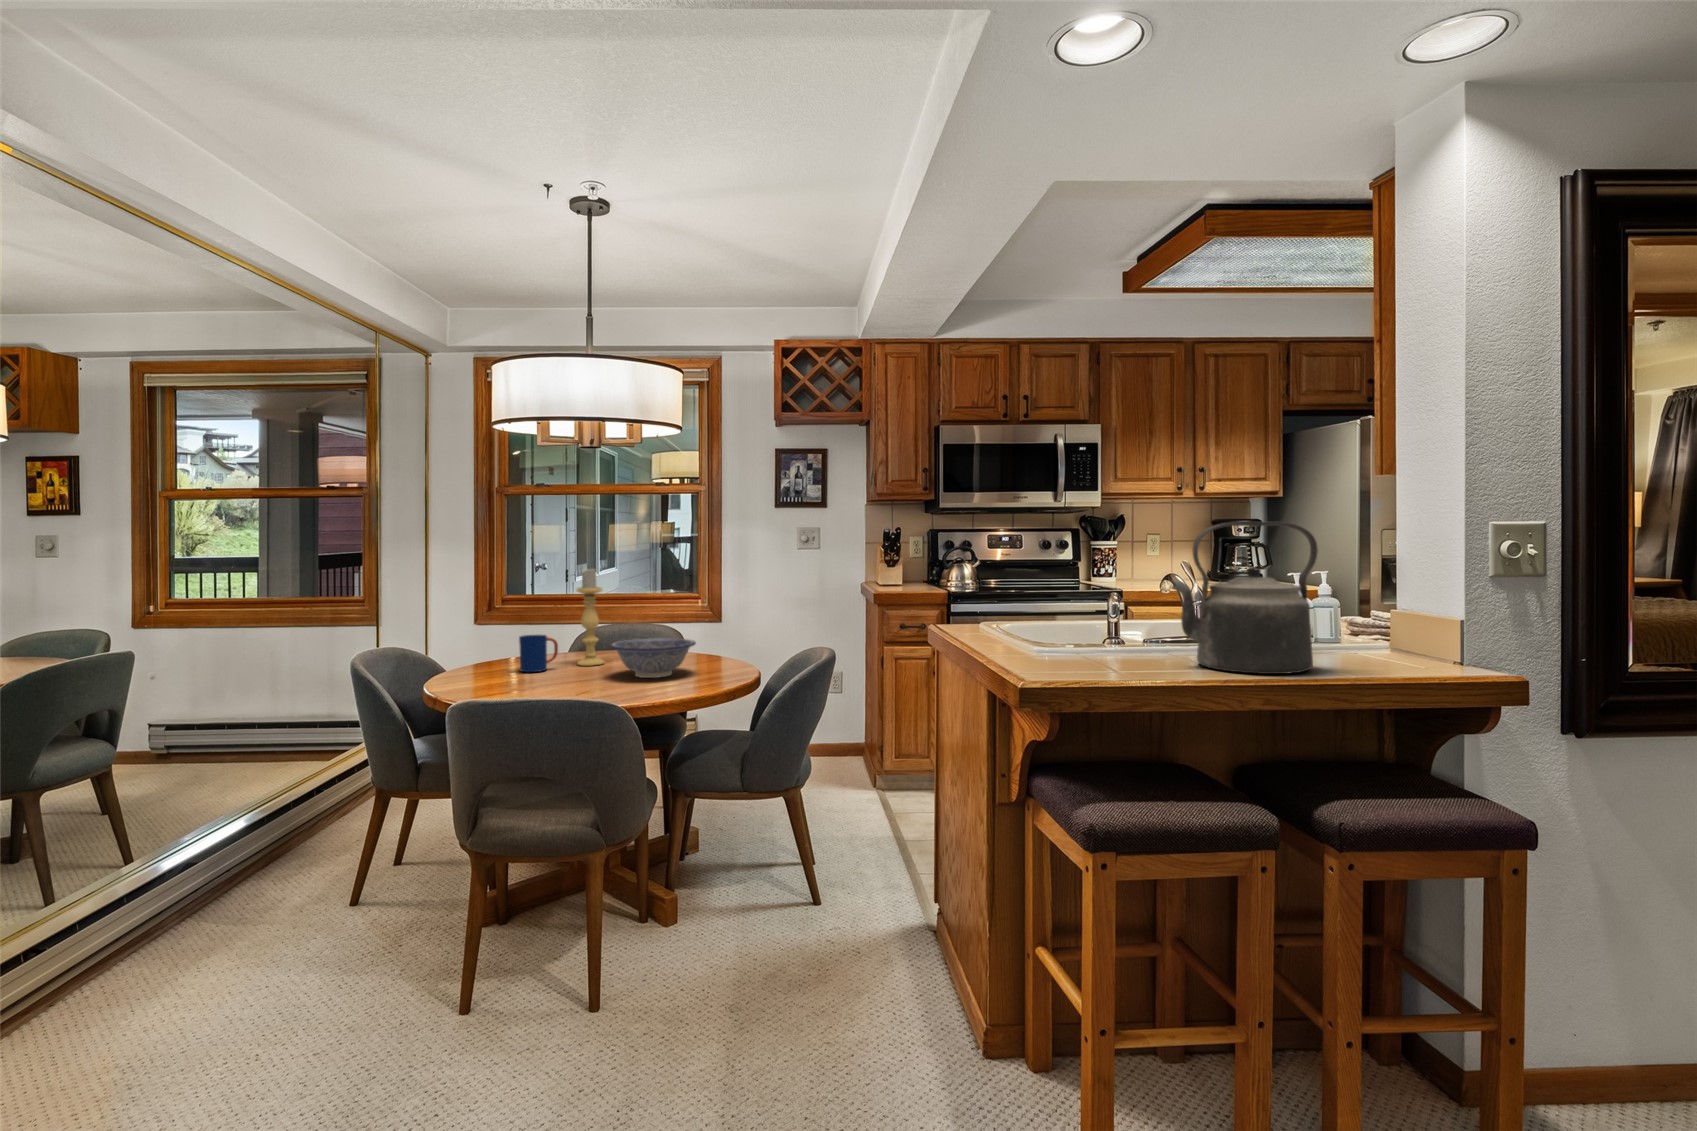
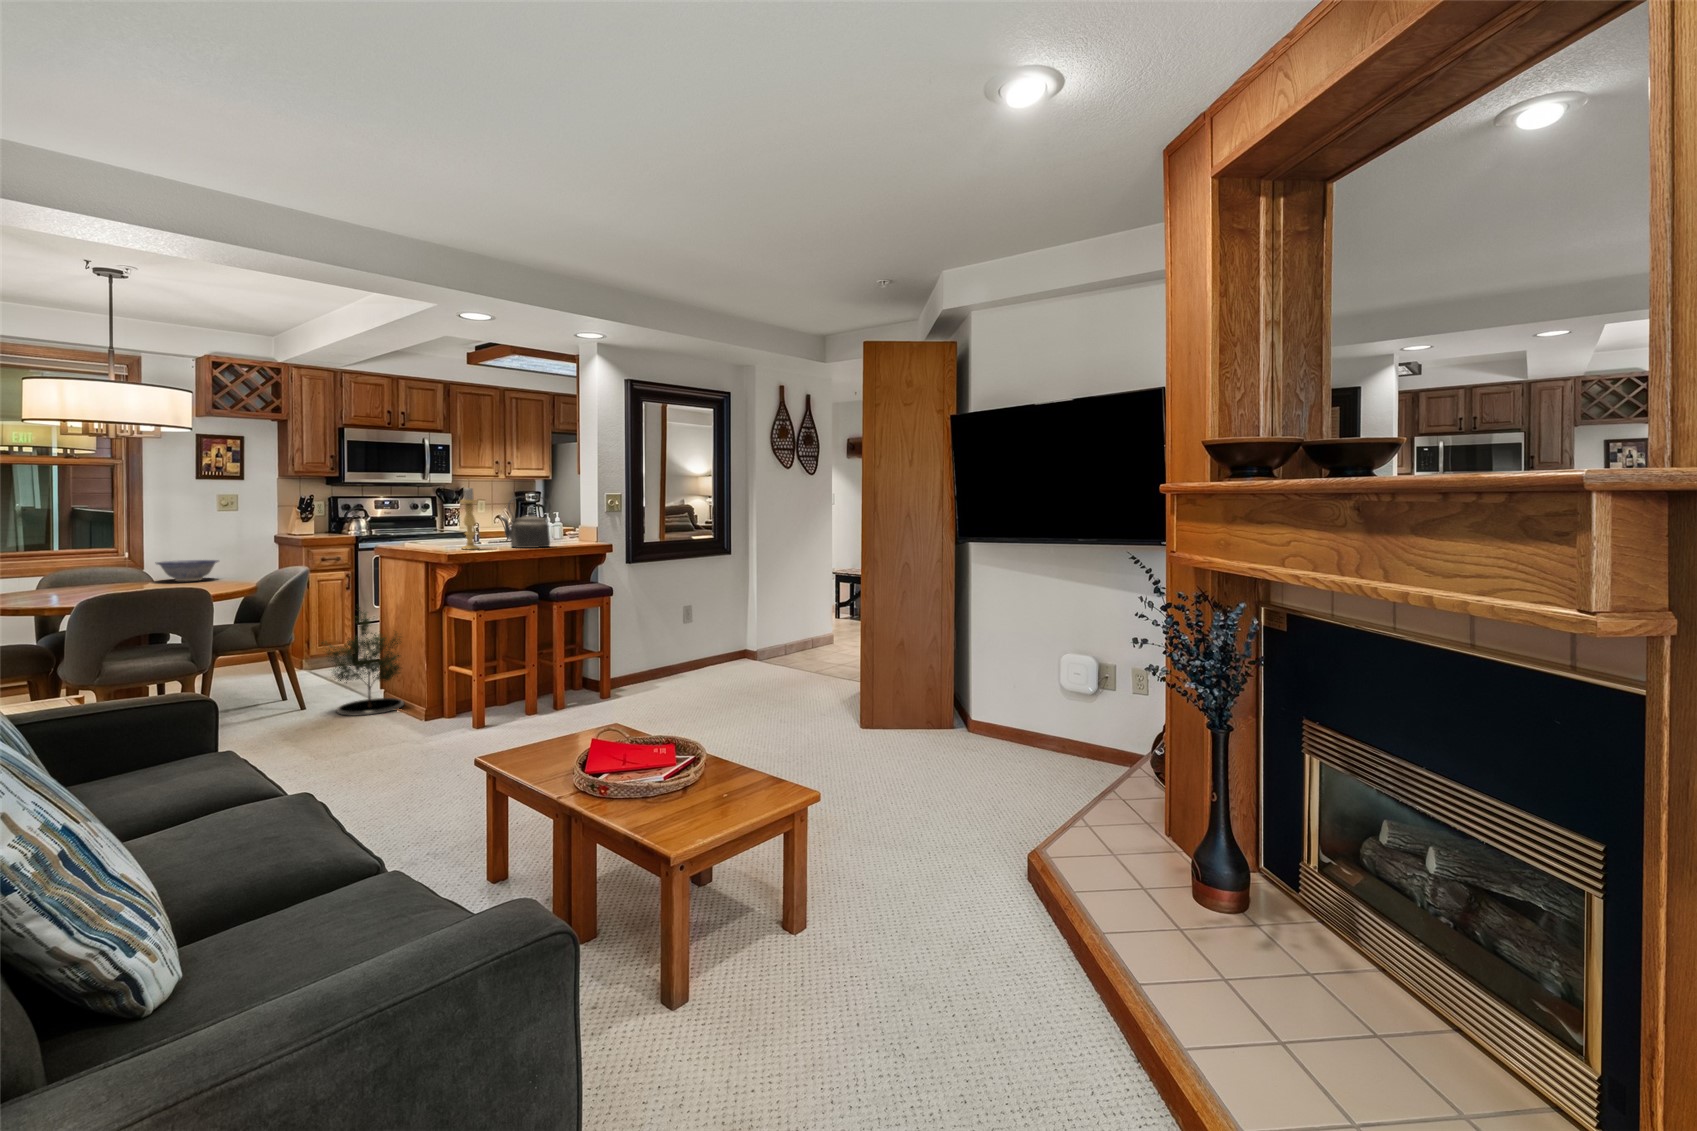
candle holder: present [577,568,604,666] -> present [460,488,479,549]
mug: present [519,635,558,672] -> none [68,561,99,585]
potted tree: none [785,763,943,1038] -> present [322,607,404,716]

